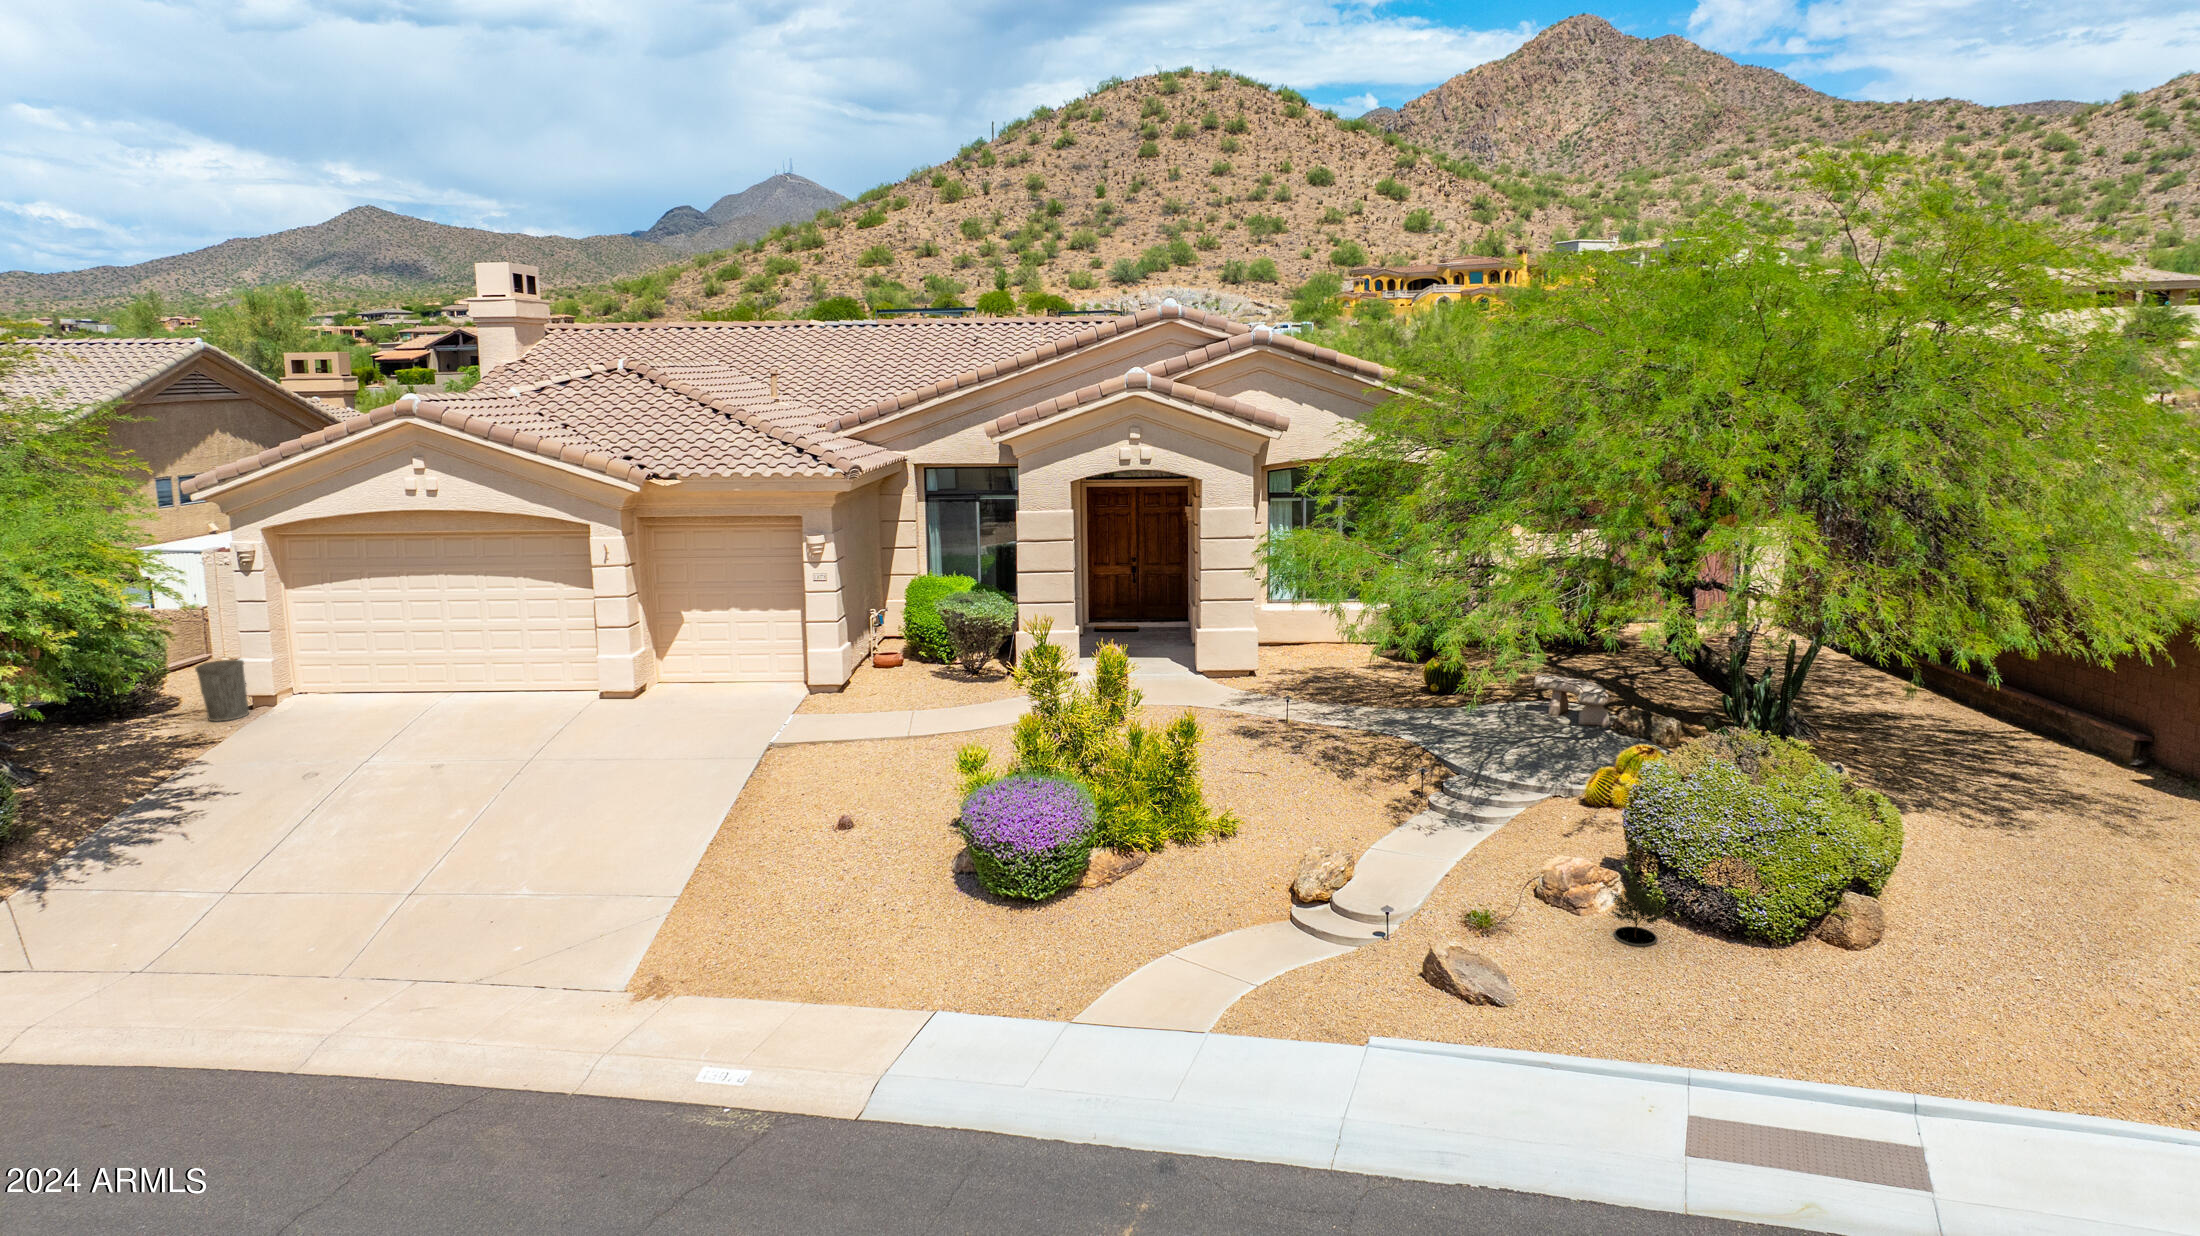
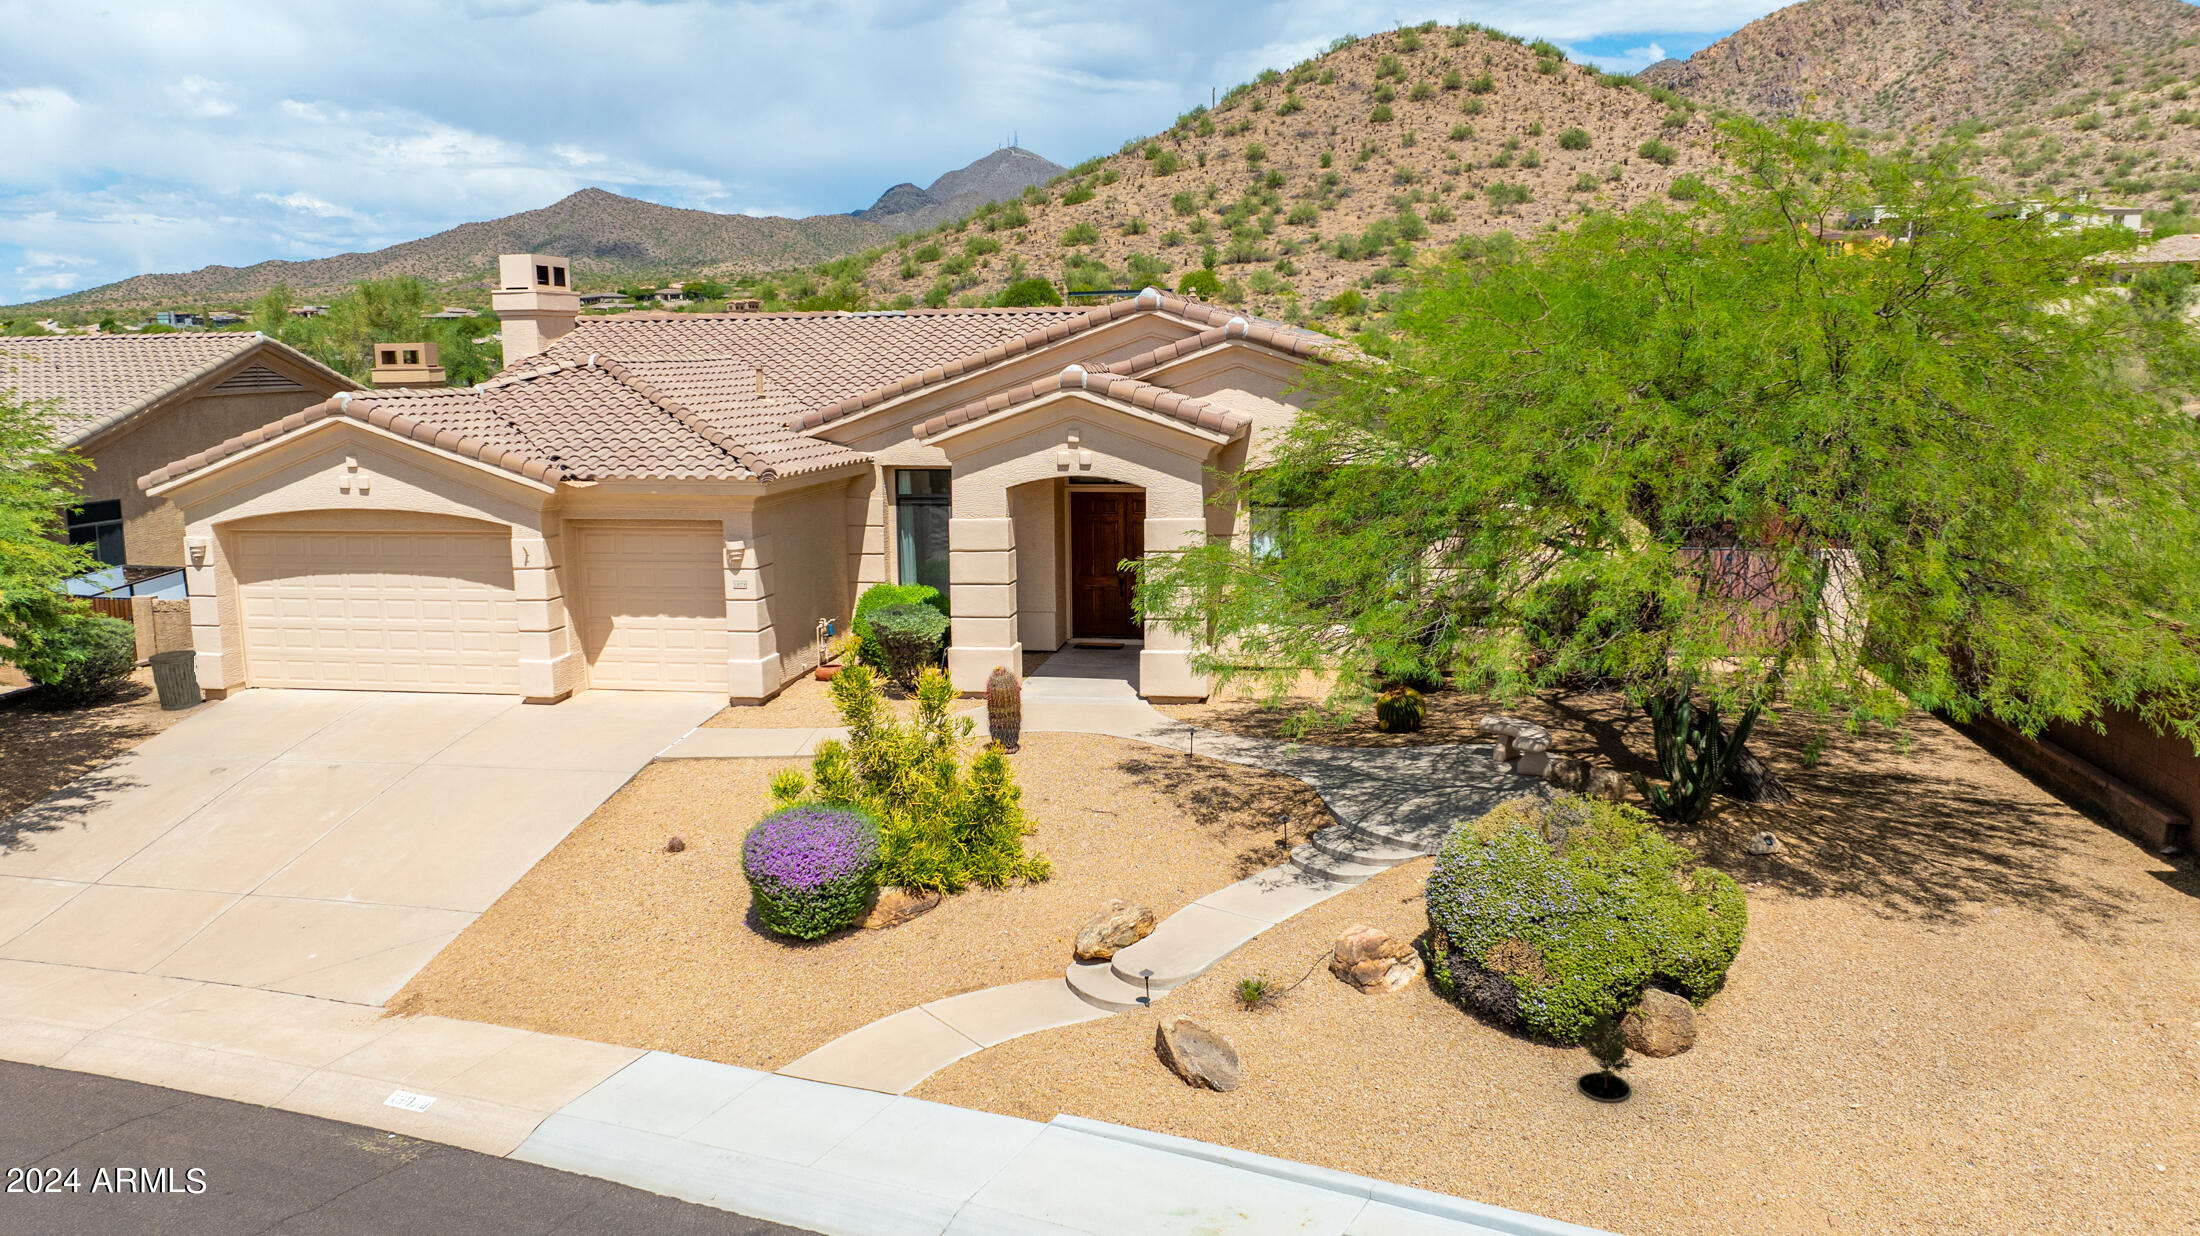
potted tree: present [1611,868,1661,947] -> present [1577,1010,1633,1103]

